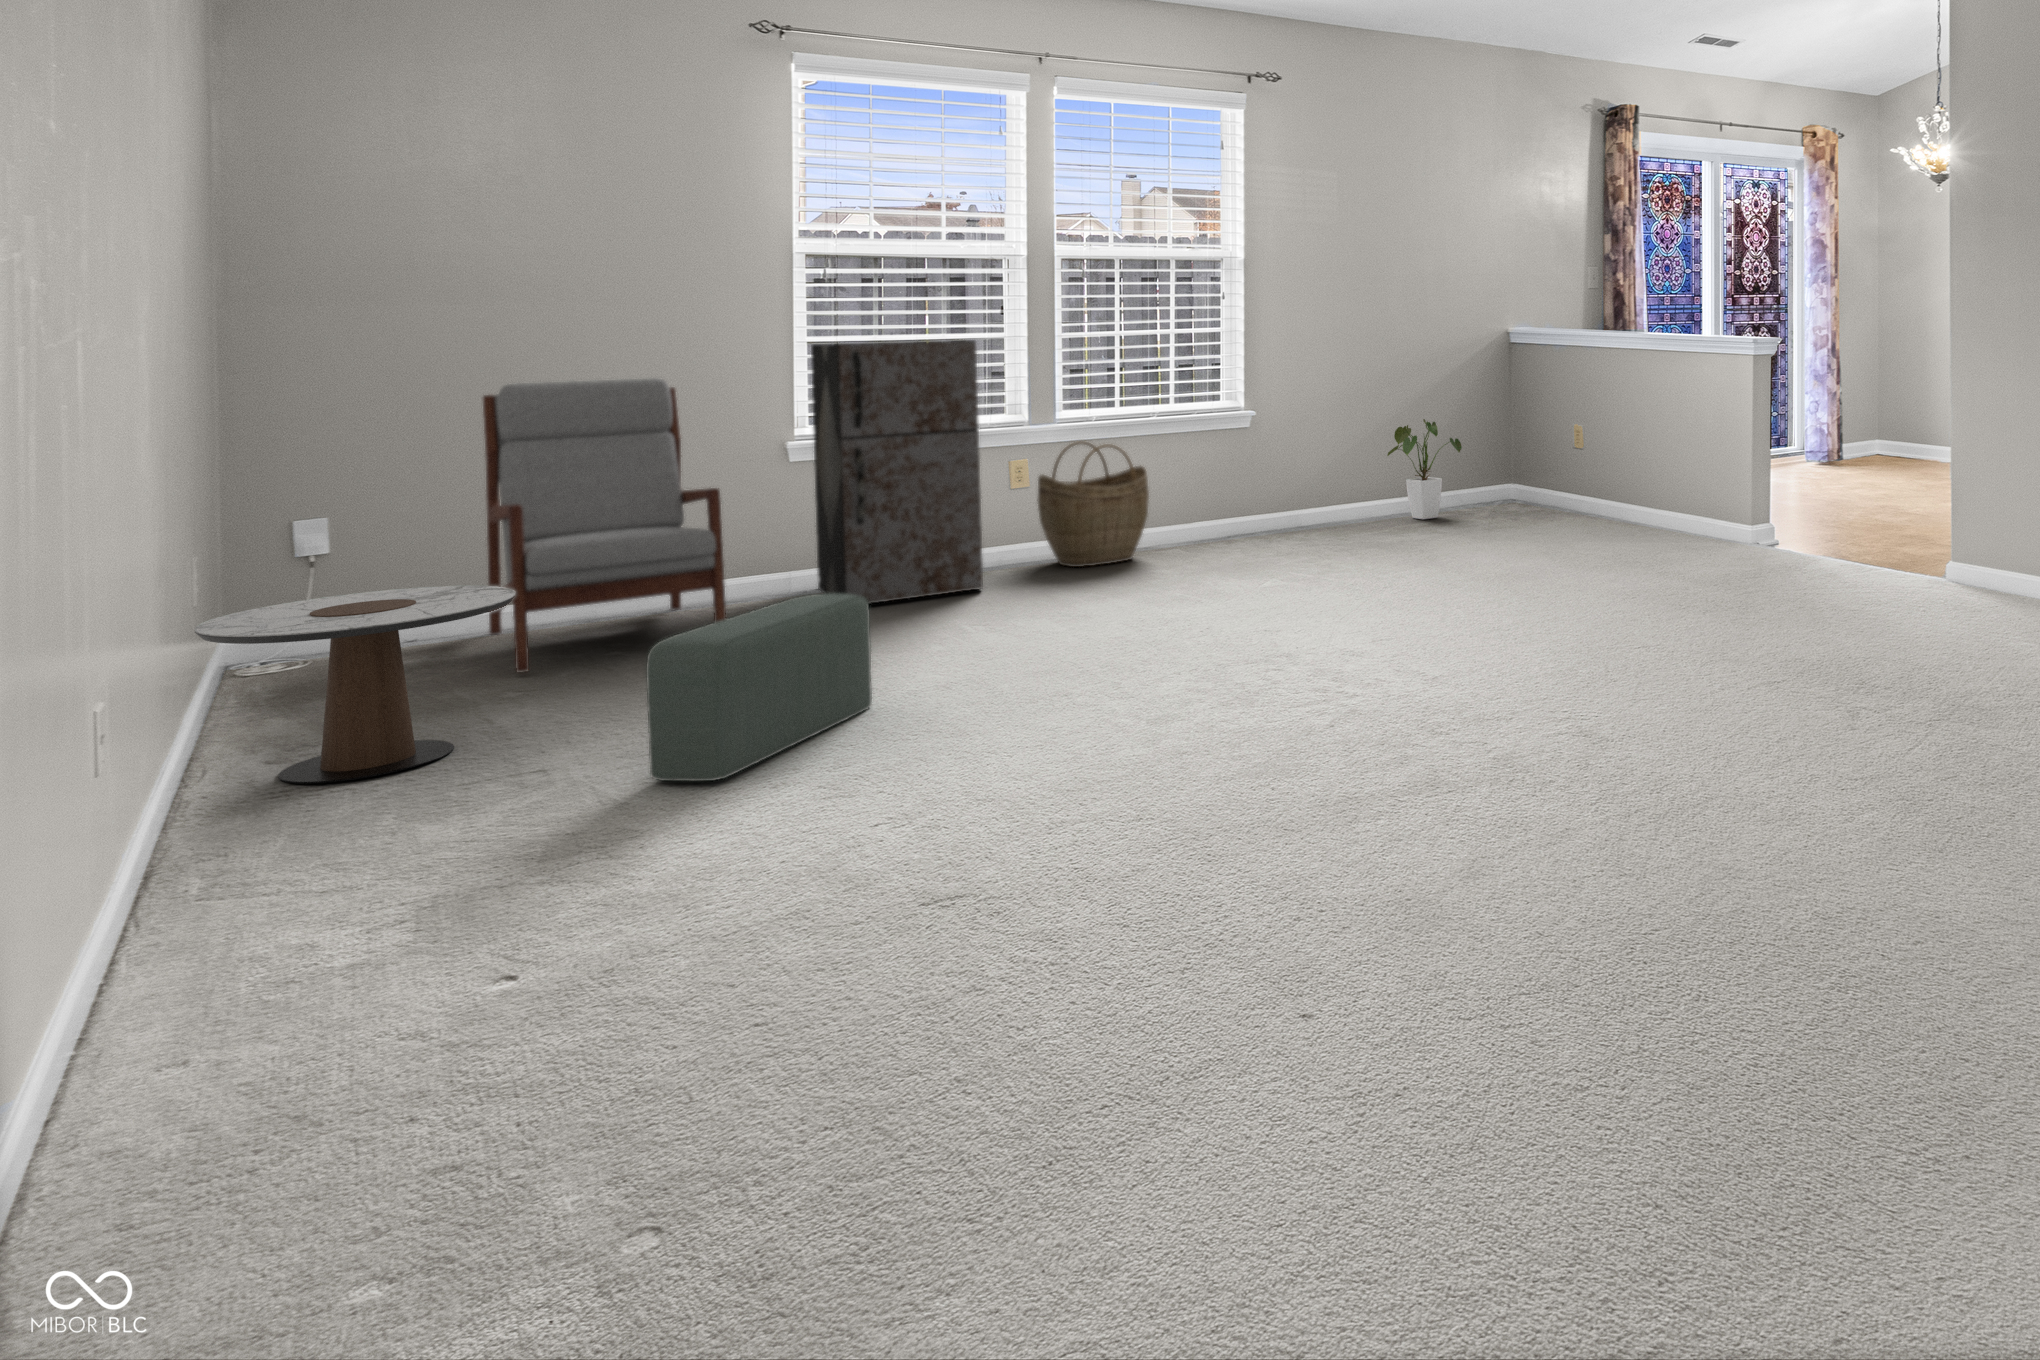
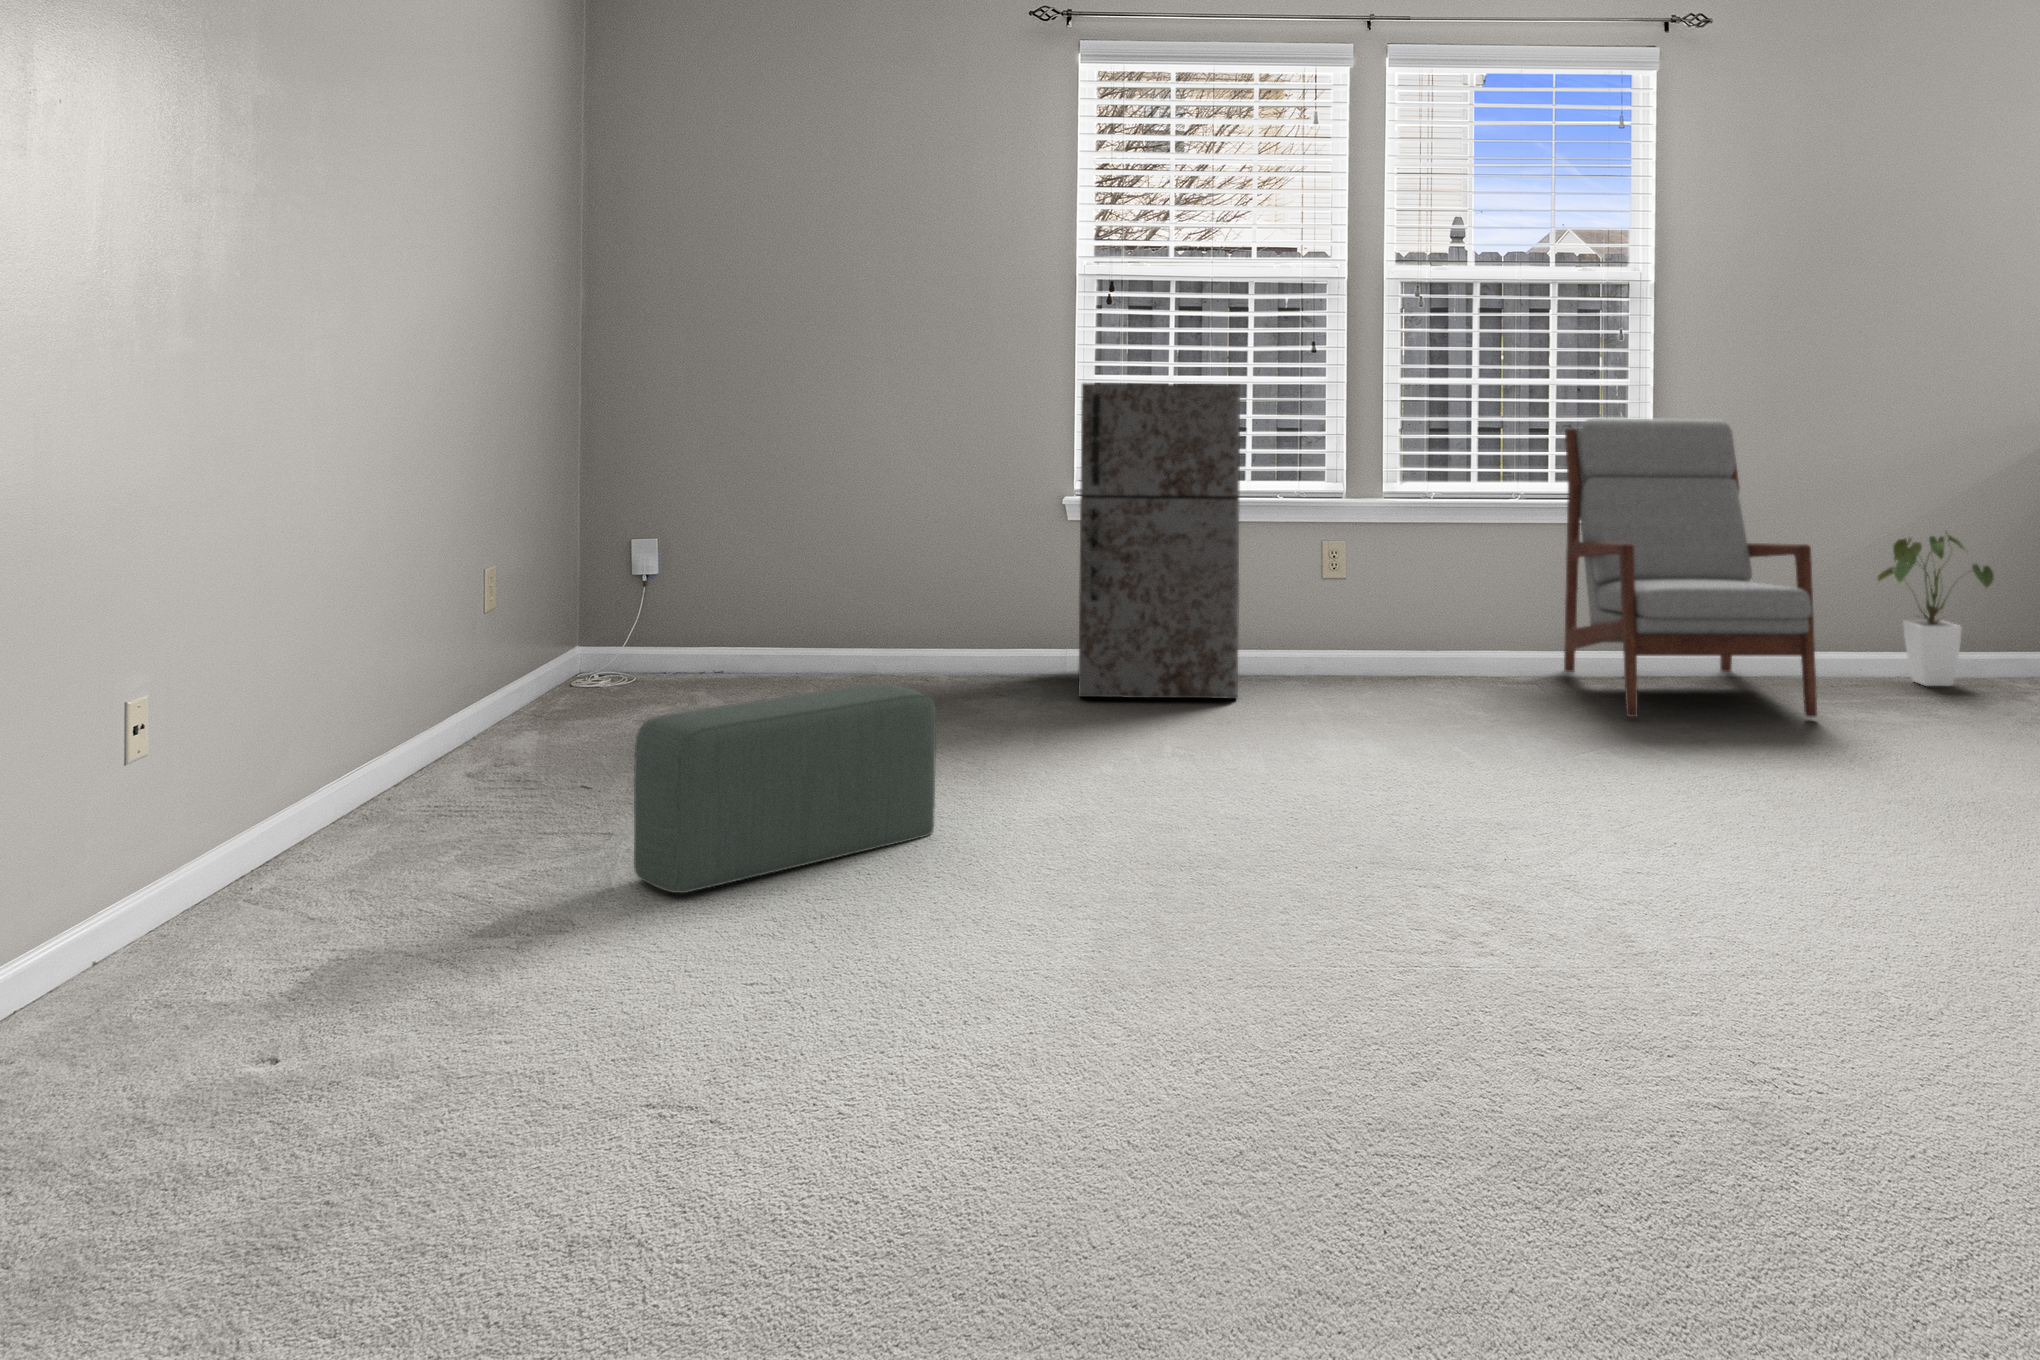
armchair: present [483,378,726,672] -> present [1564,418,1817,717]
woven basket: present [1037,441,1149,567] -> none [1339,522,1478,688]
side table: present [194,585,516,784] -> none [373,618,642,810]

